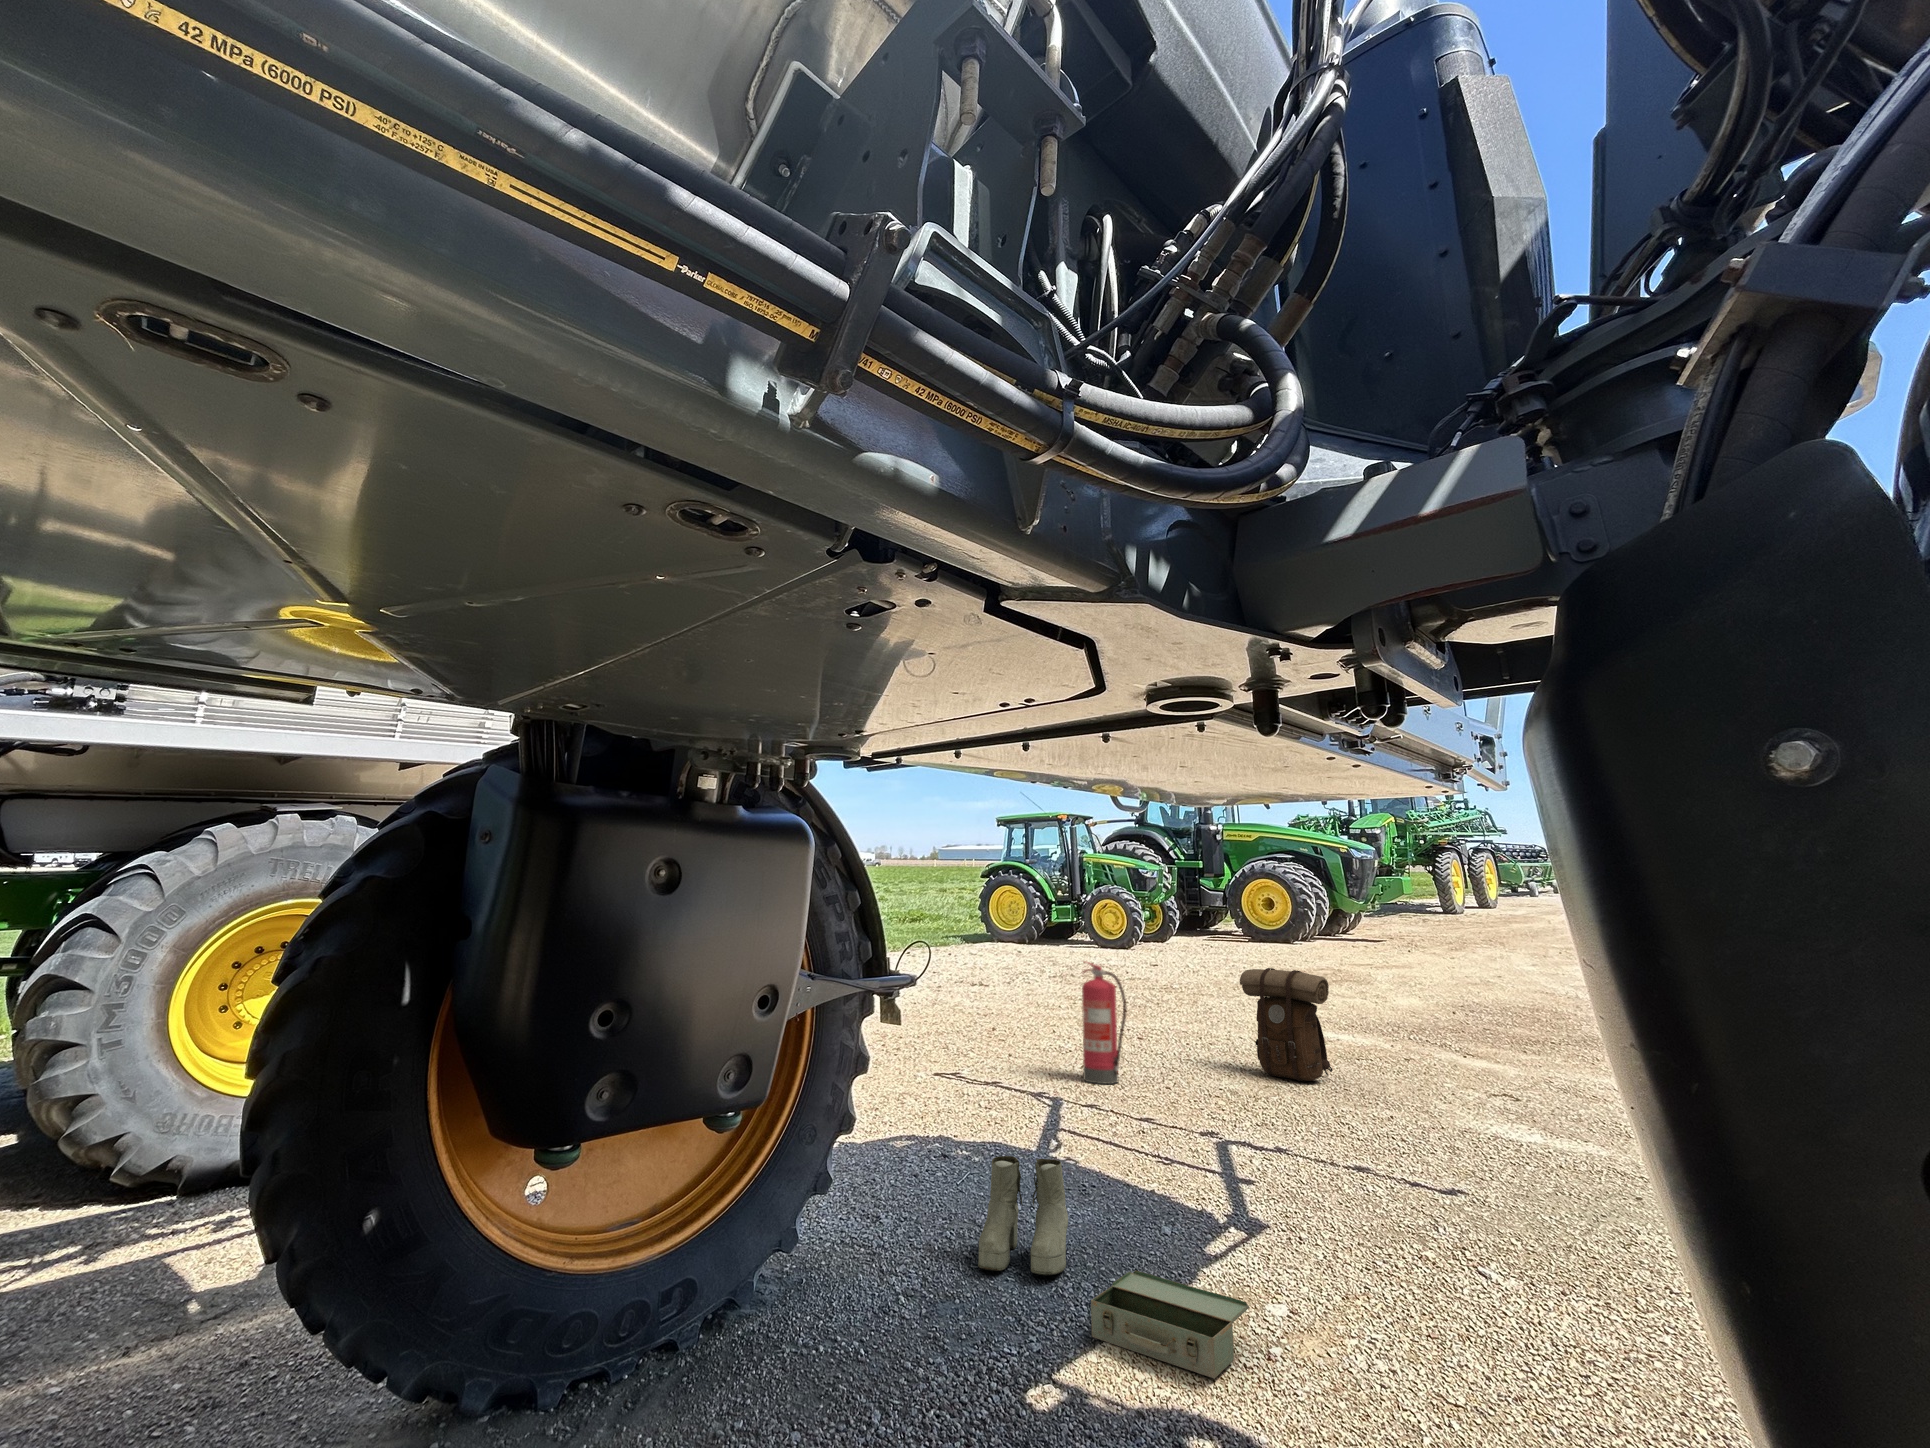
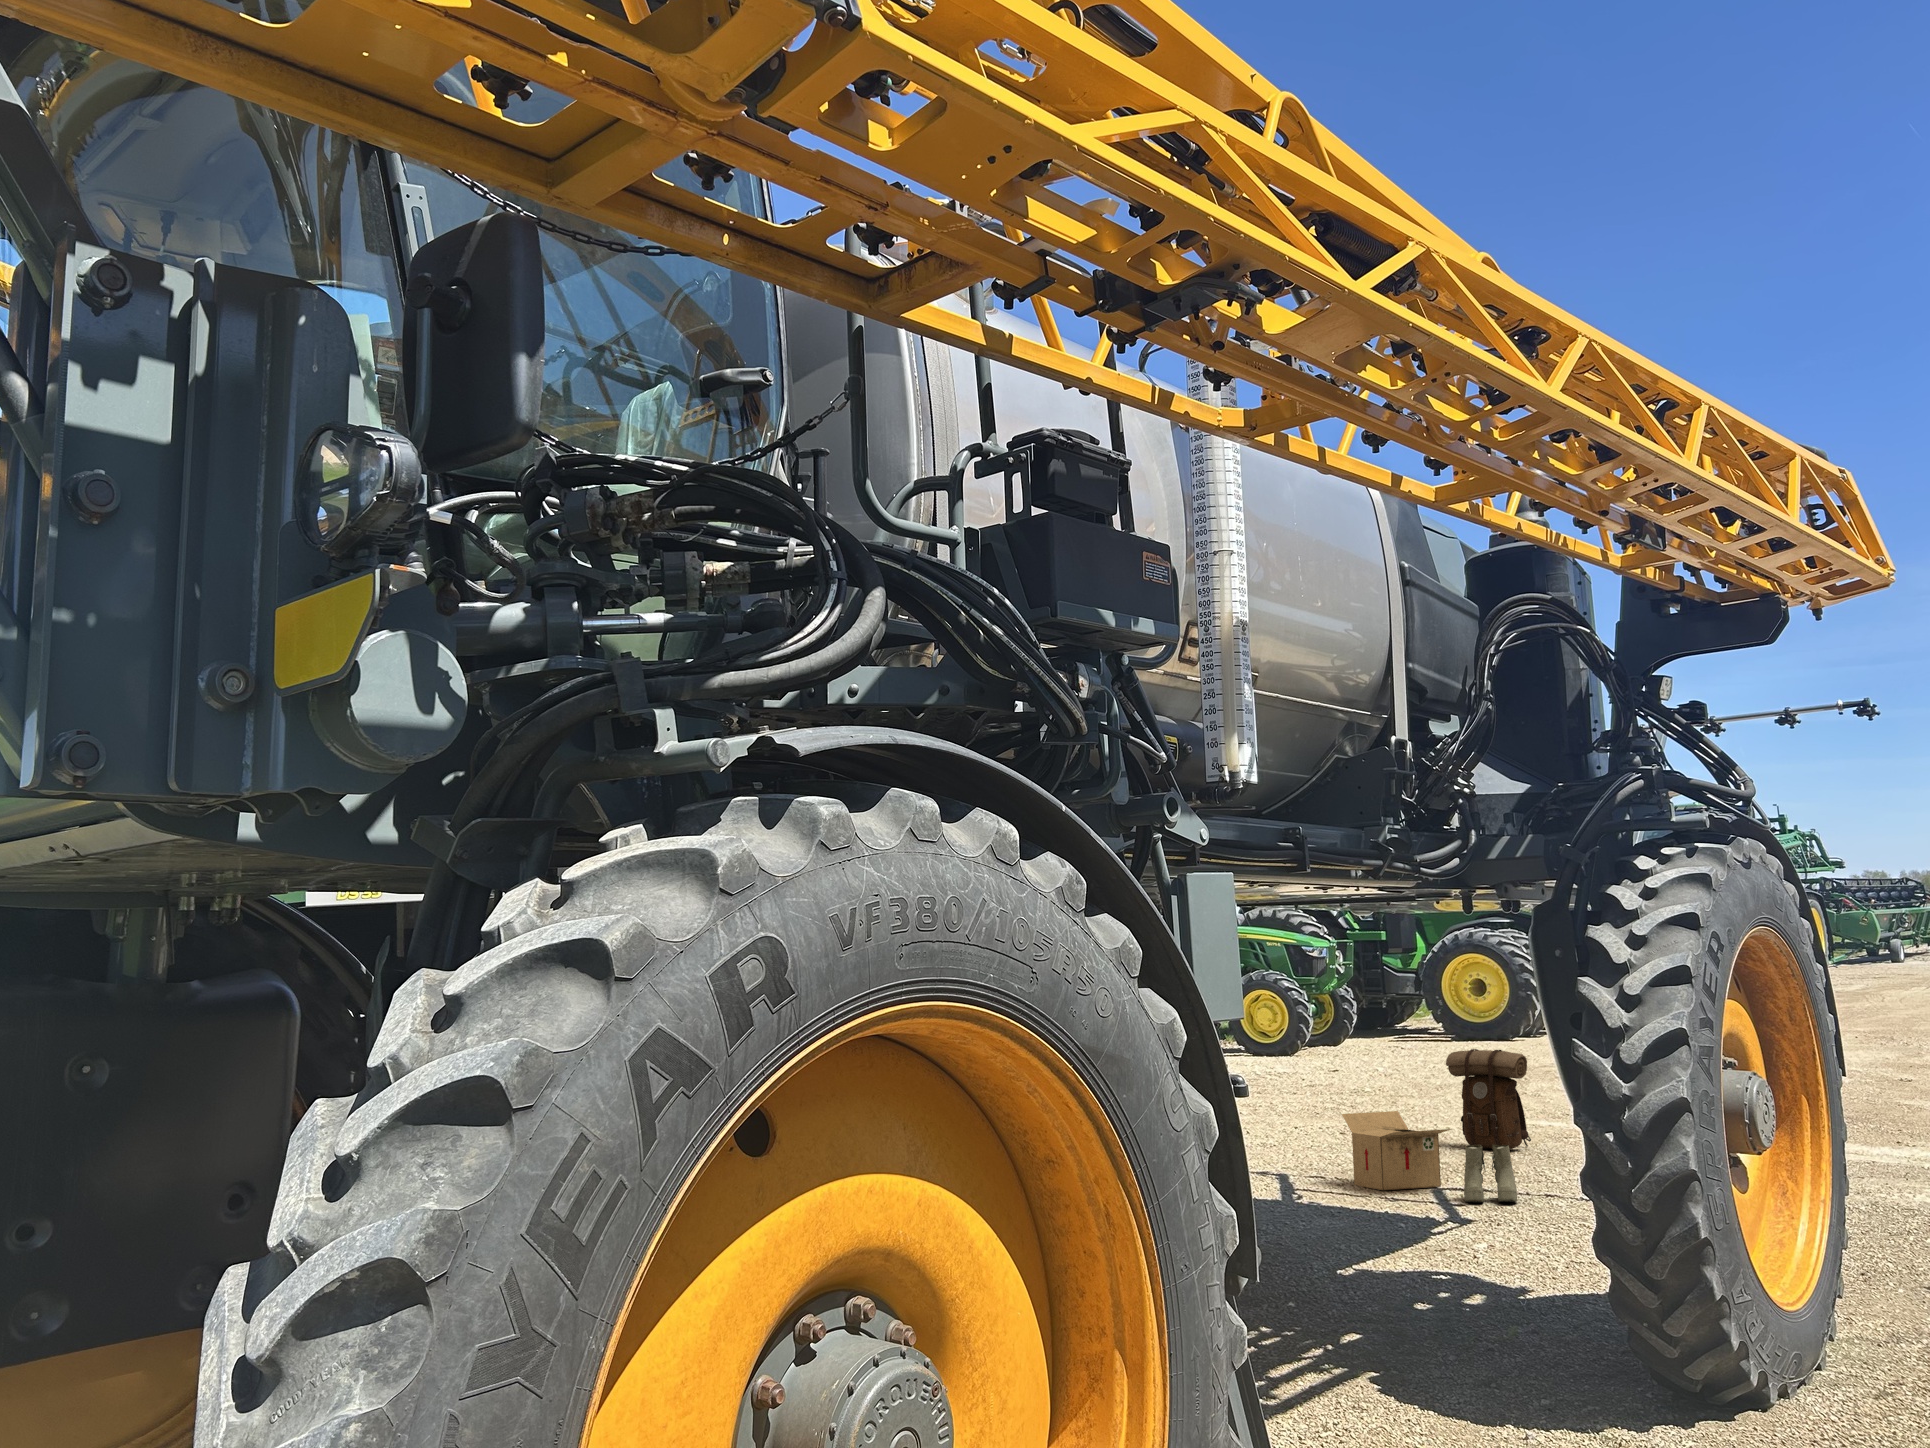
fire extinguisher: present [1082,962,1127,1084] -> none [1298,1048,1345,1157]
cardboard box: none [1106,1050,1244,1166] -> present [1342,1111,1451,1191]
boots: present [978,1156,1068,1275] -> present [1464,1145,1517,1202]
toolbox: present [1091,1271,1249,1378] -> none [1368,1210,1457,1242]

